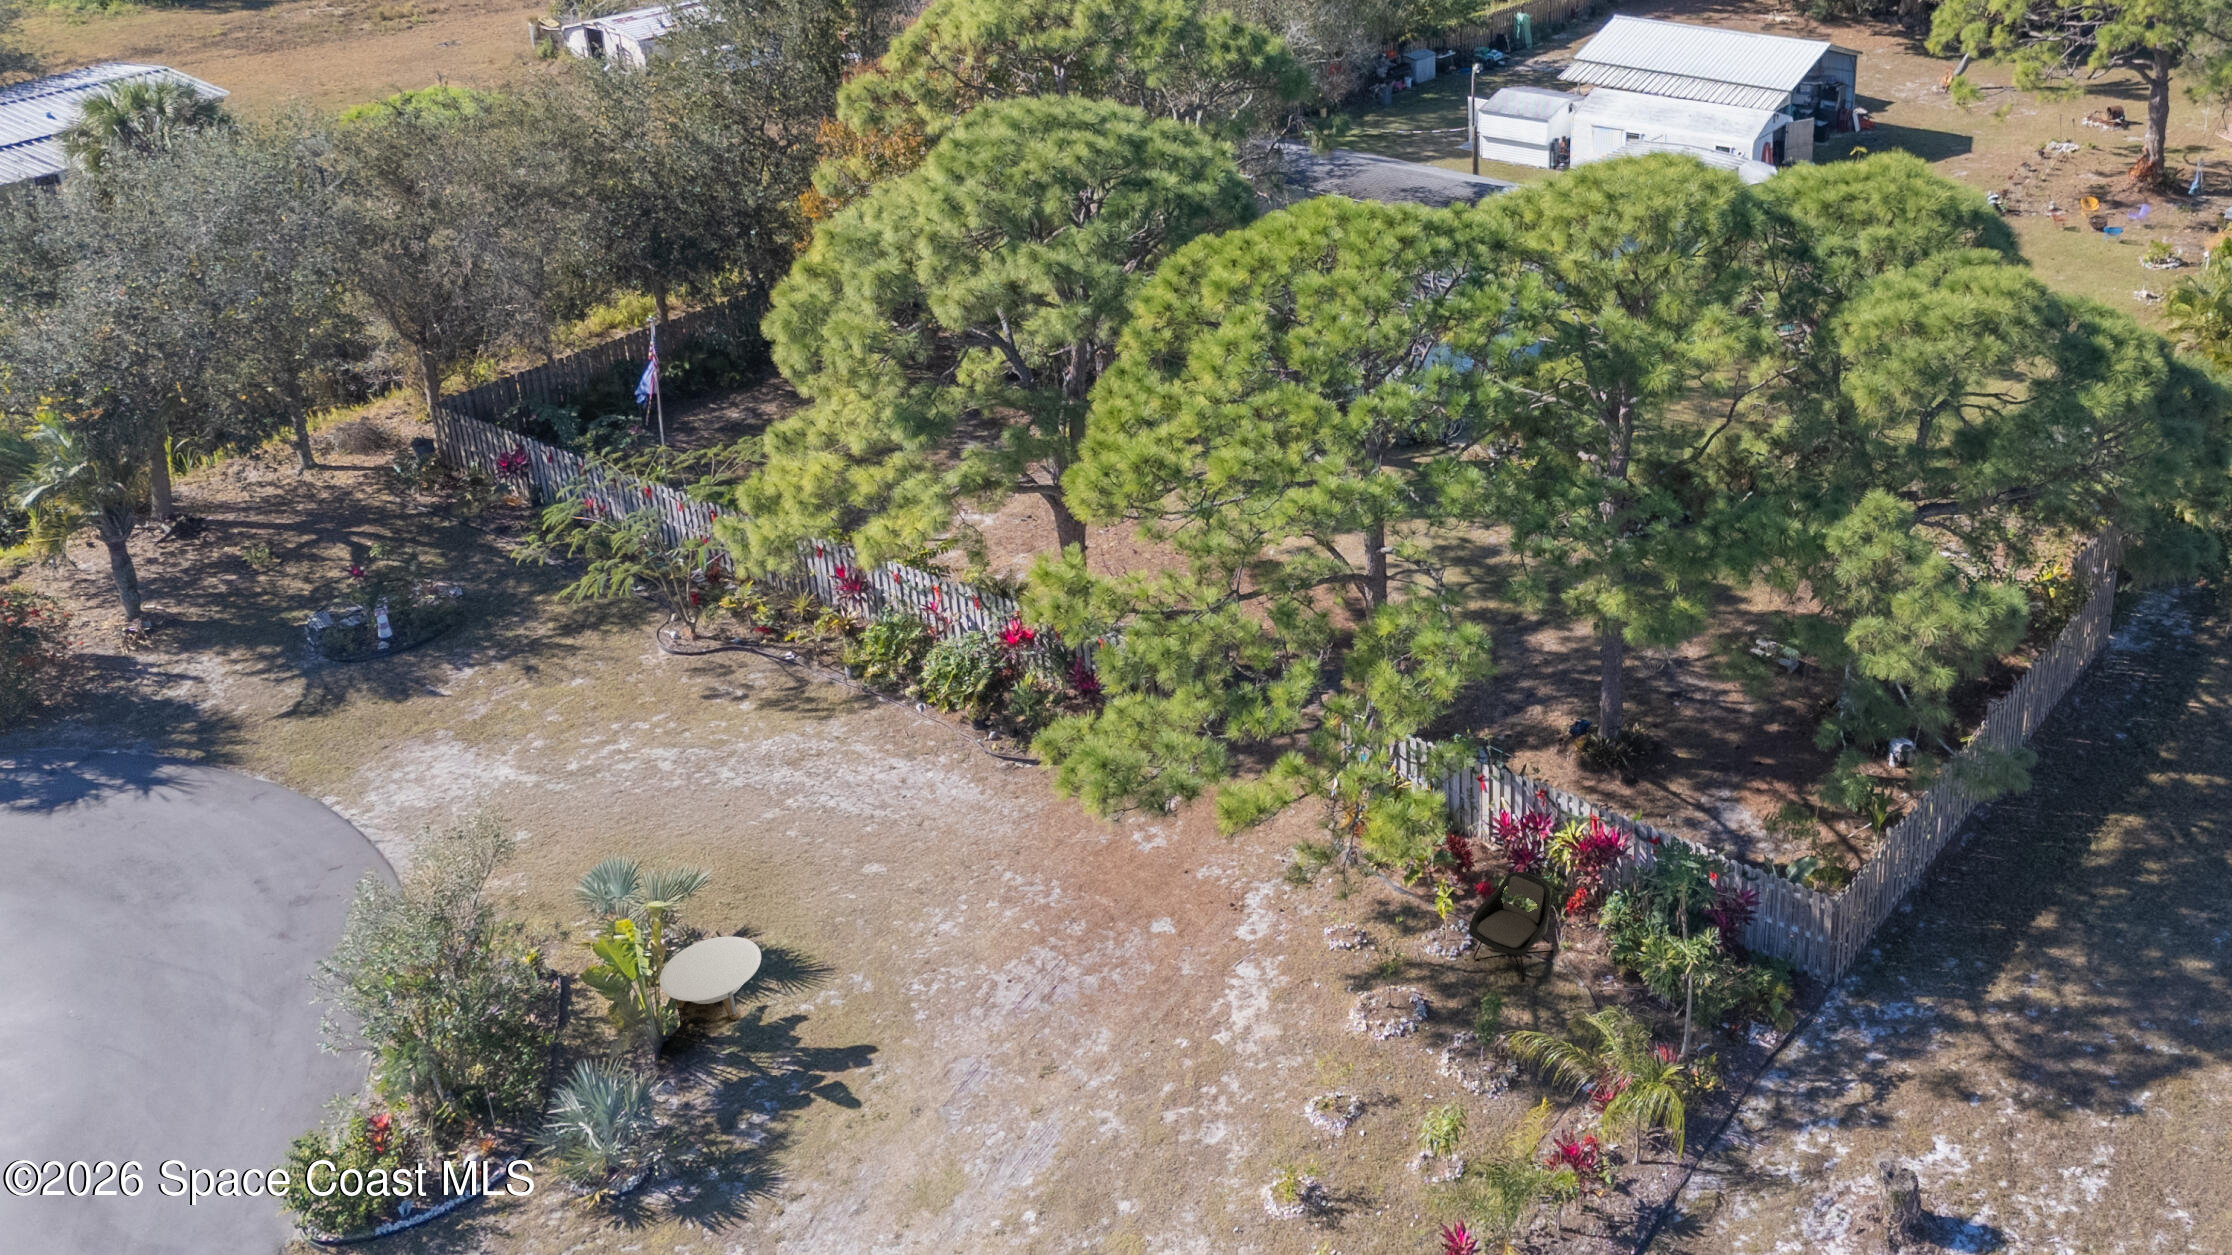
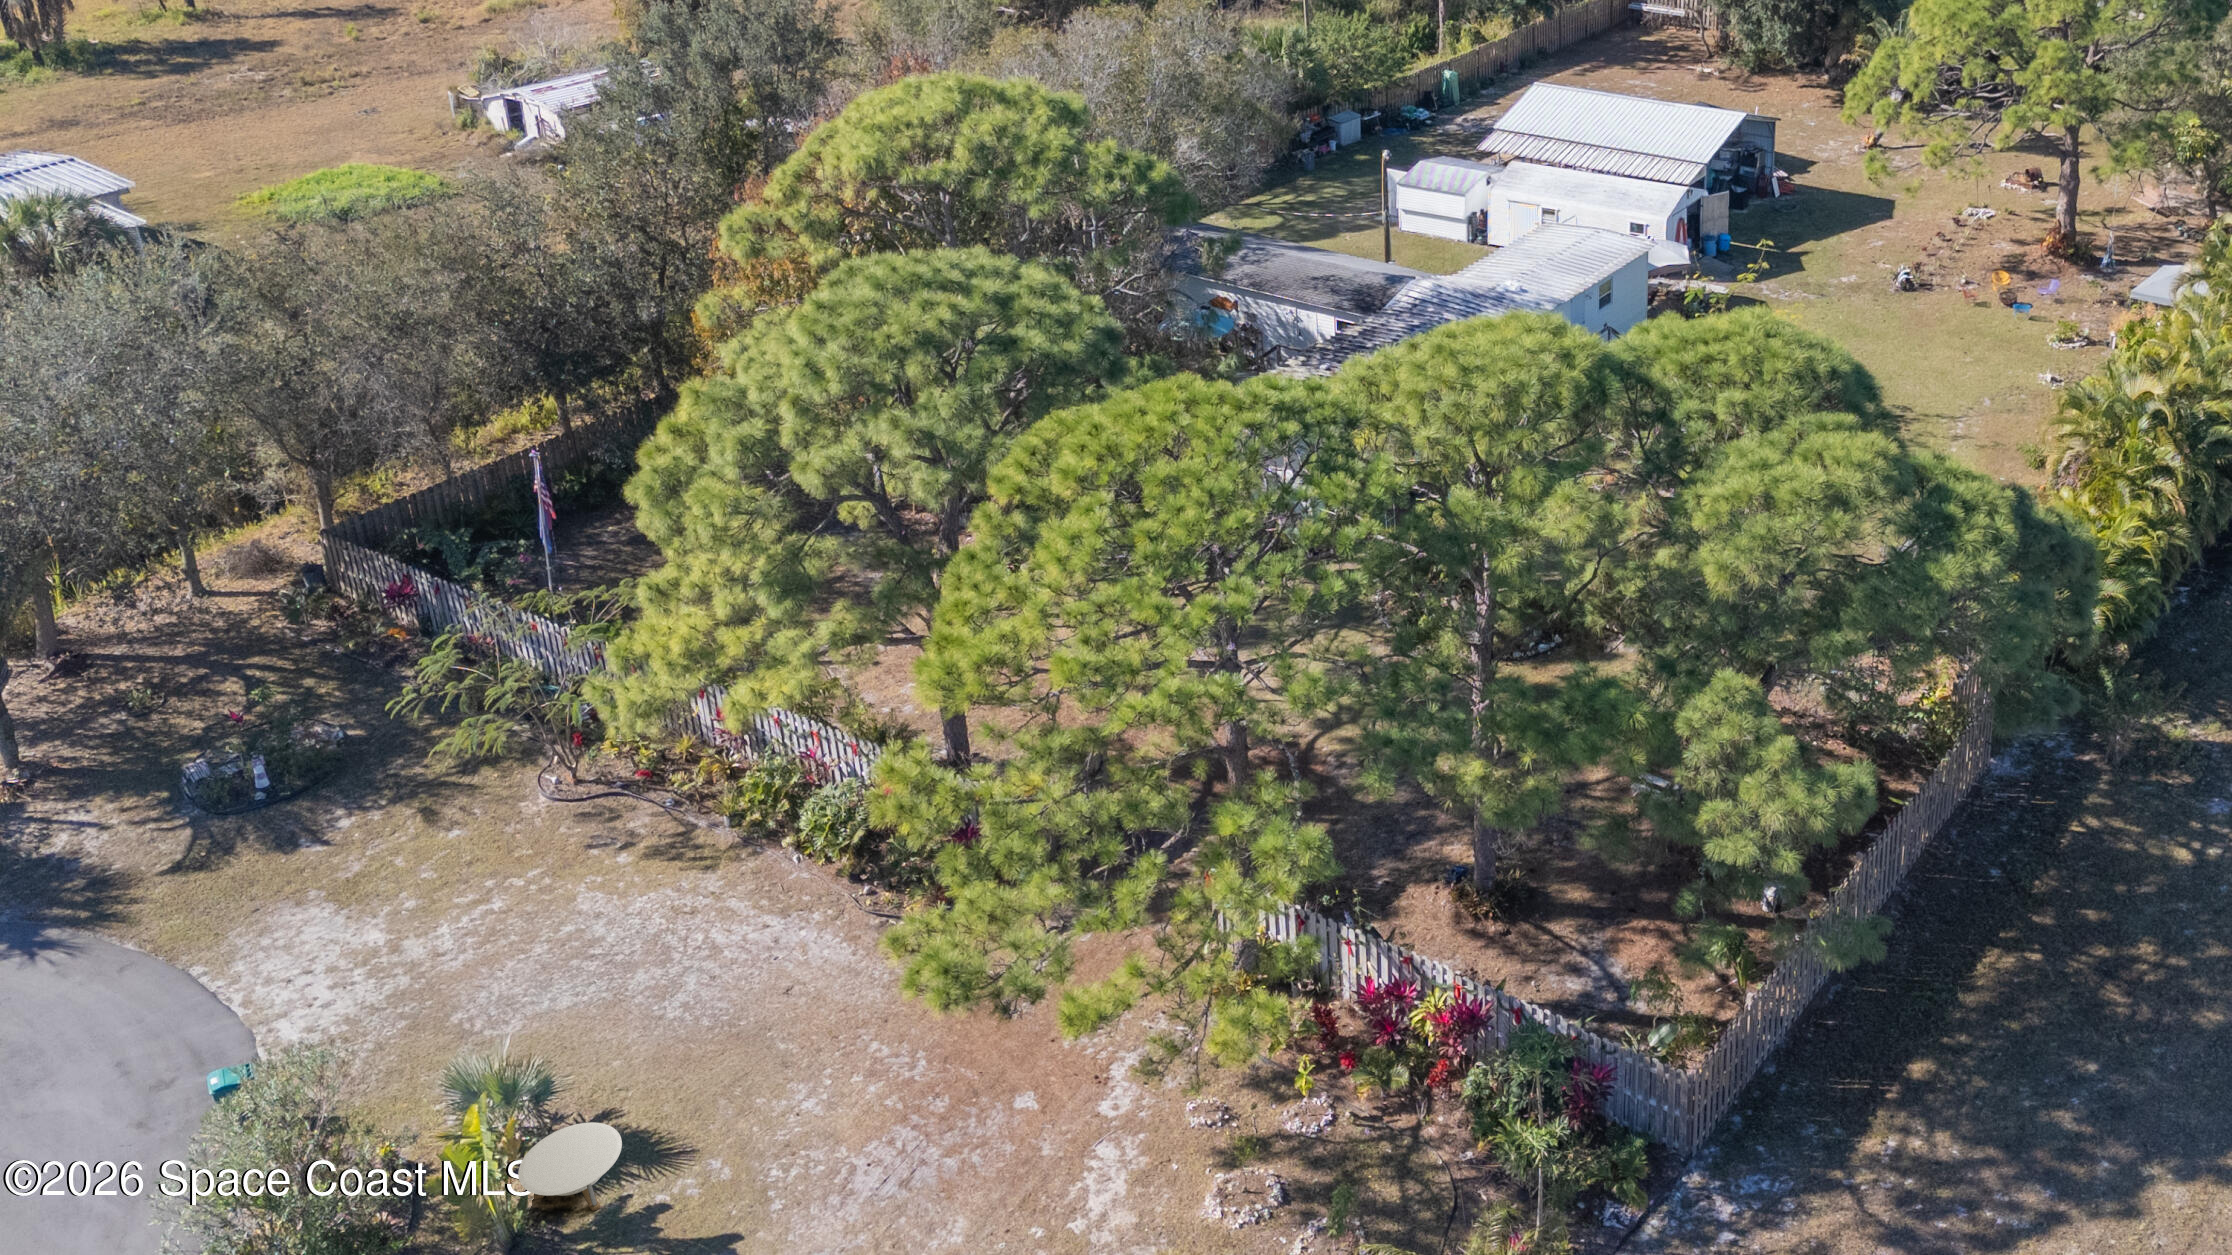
lounge chair: present [1469,872,1554,982] -> none [1331,1042,1419,1155]

